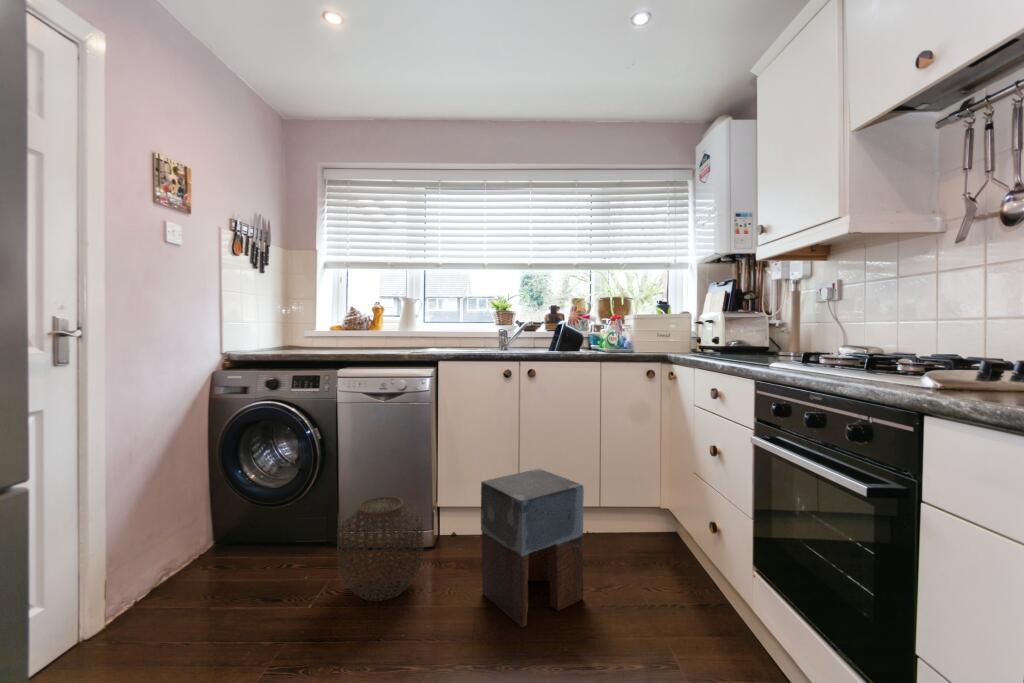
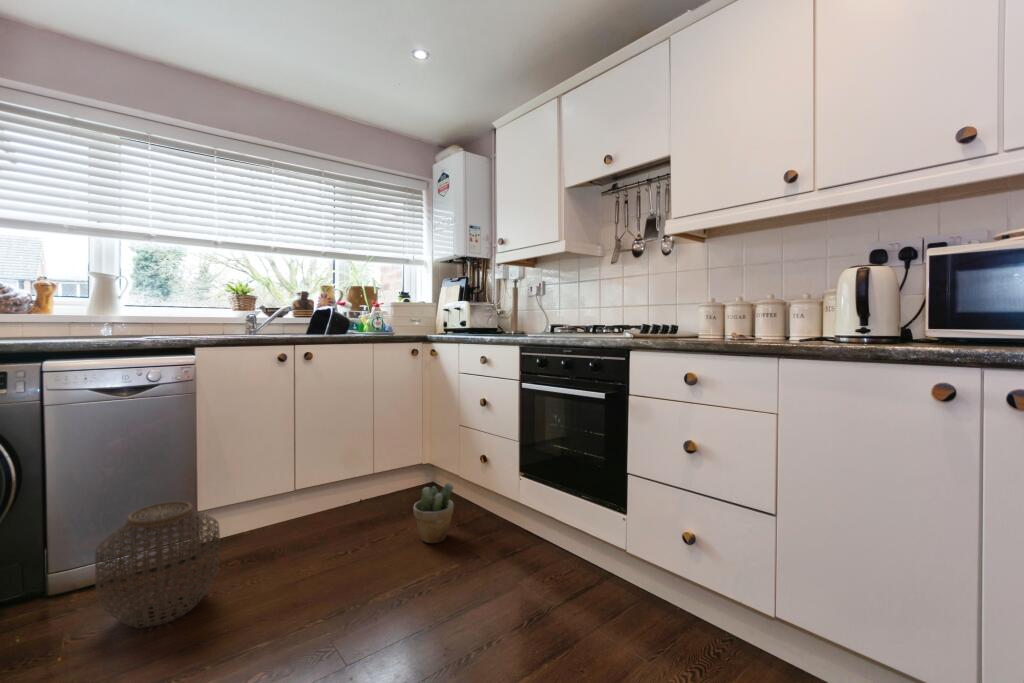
stool: present [481,469,584,627] -> none [292,443,392,583]
potted plant: none [610,540,659,613] -> present [413,483,454,543]

